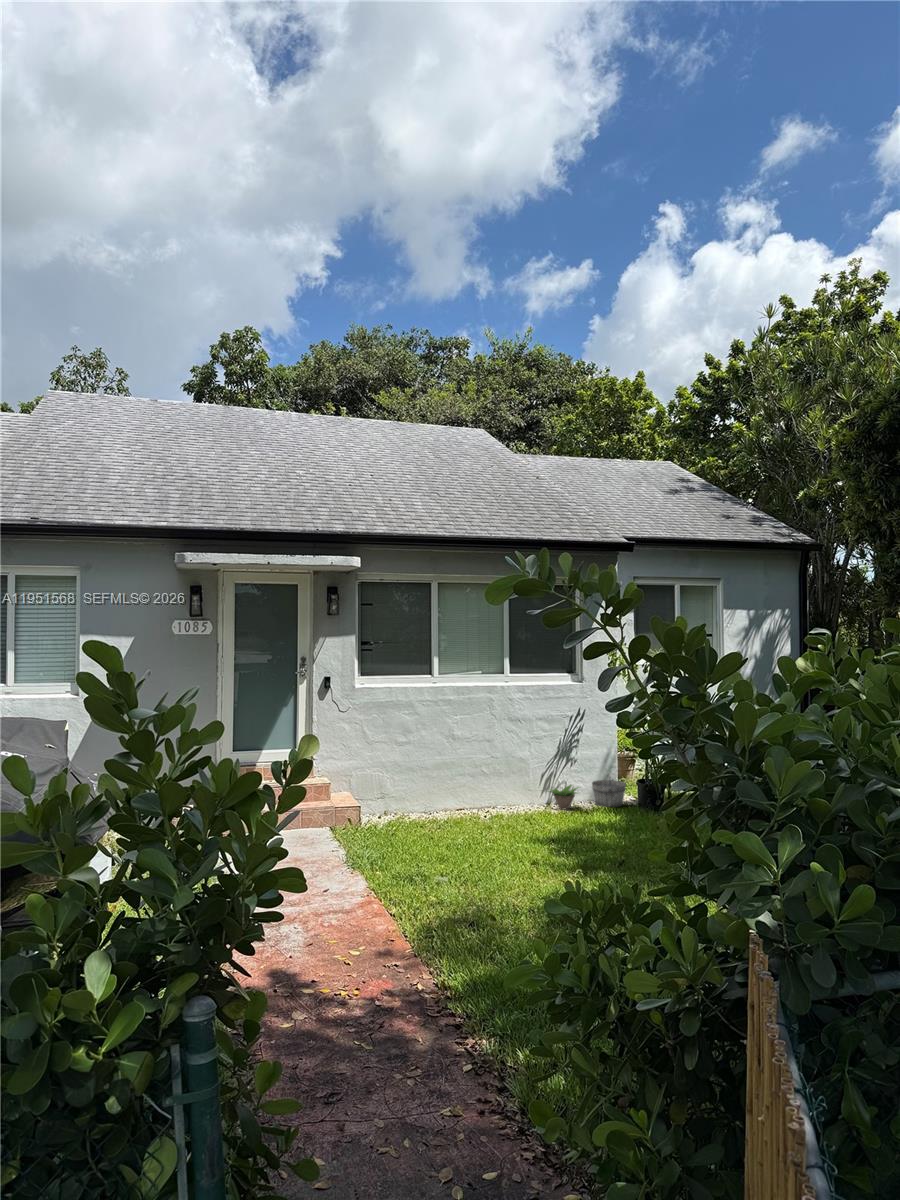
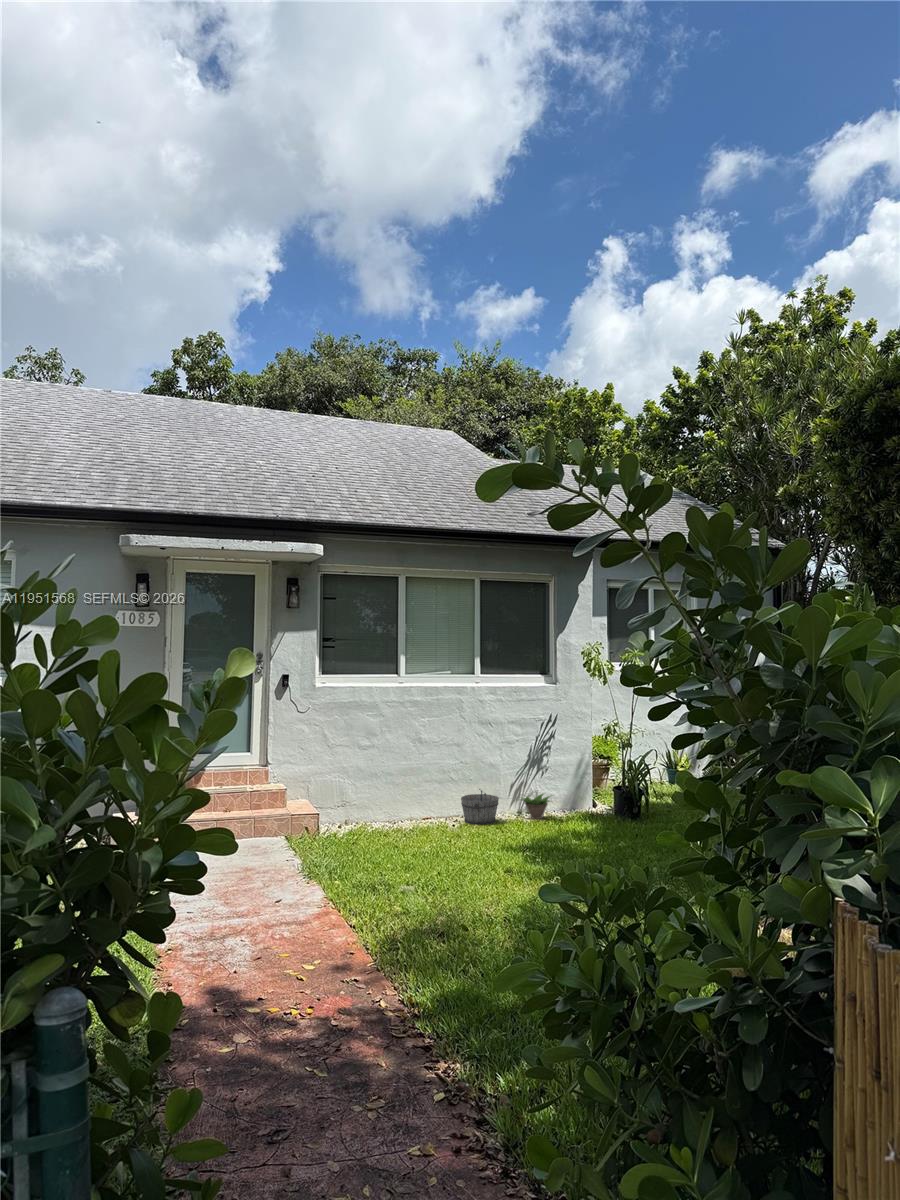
wooden bucket: present [592,779,626,807] -> present [461,789,499,824]

